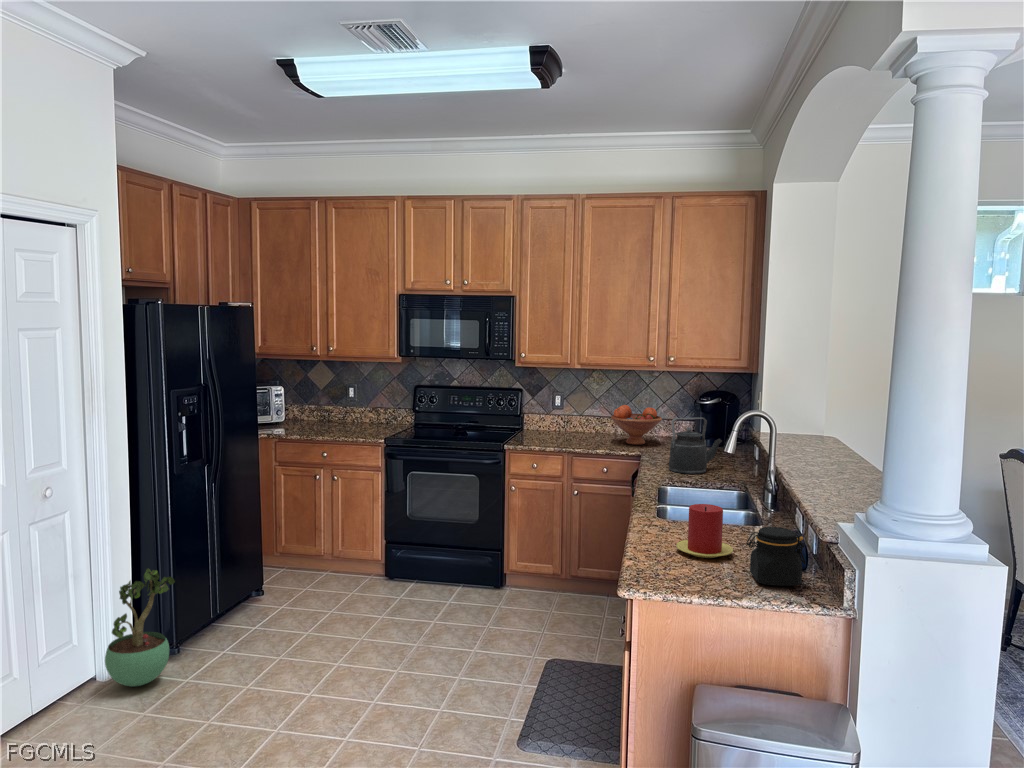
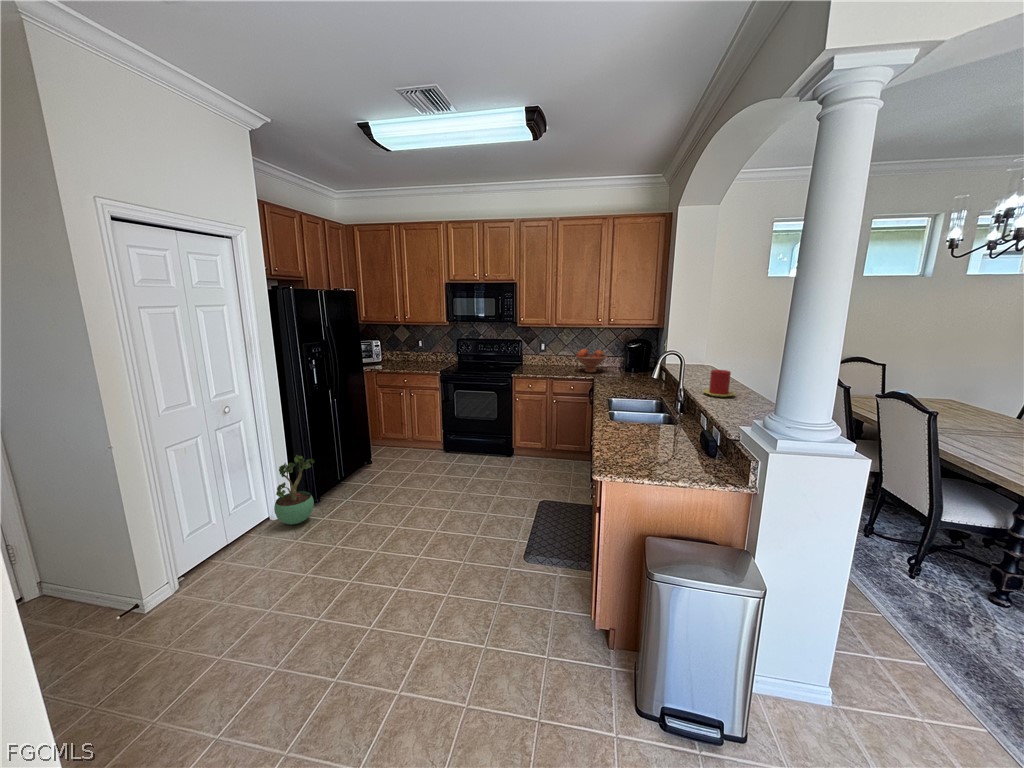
kettle: present [669,418,722,474] -> none [613,356,646,391]
candle: present [676,504,733,558] -> present [703,370,735,397]
jar: present [746,527,806,586] -> none [677,430,717,470]

